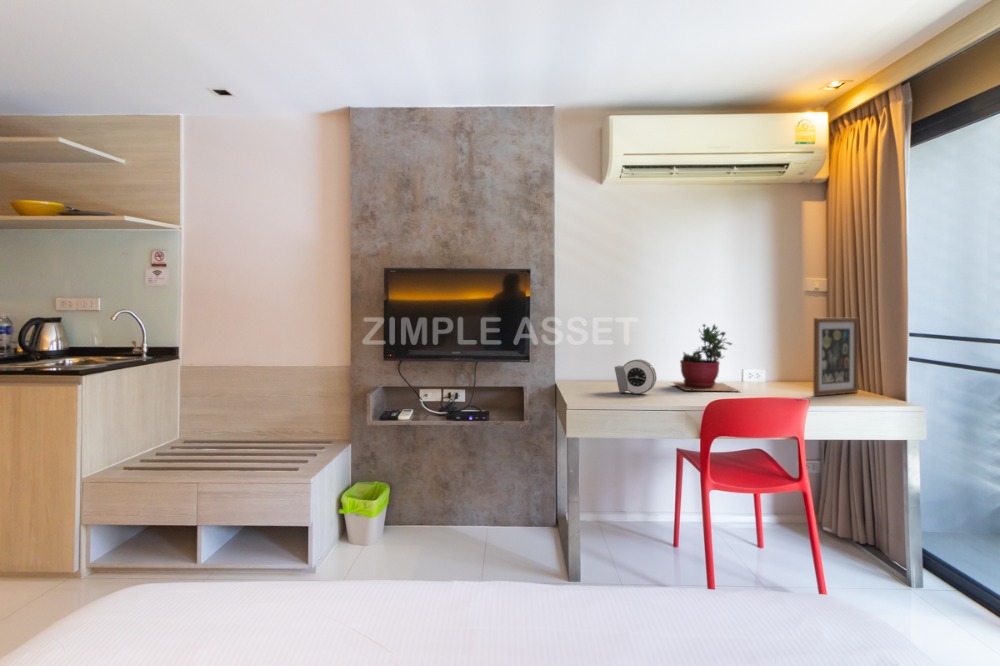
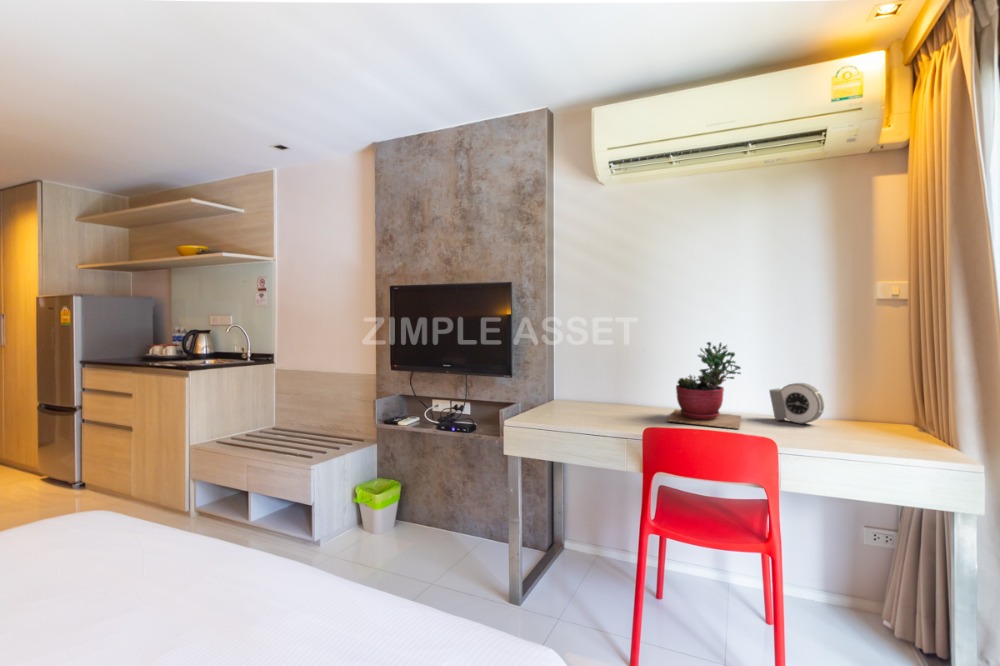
picture frame: present [813,318,859,396] -> none [831,338,926,446]
alarm clock: present [615,359,657,394] -> present [769,383,824,424]

